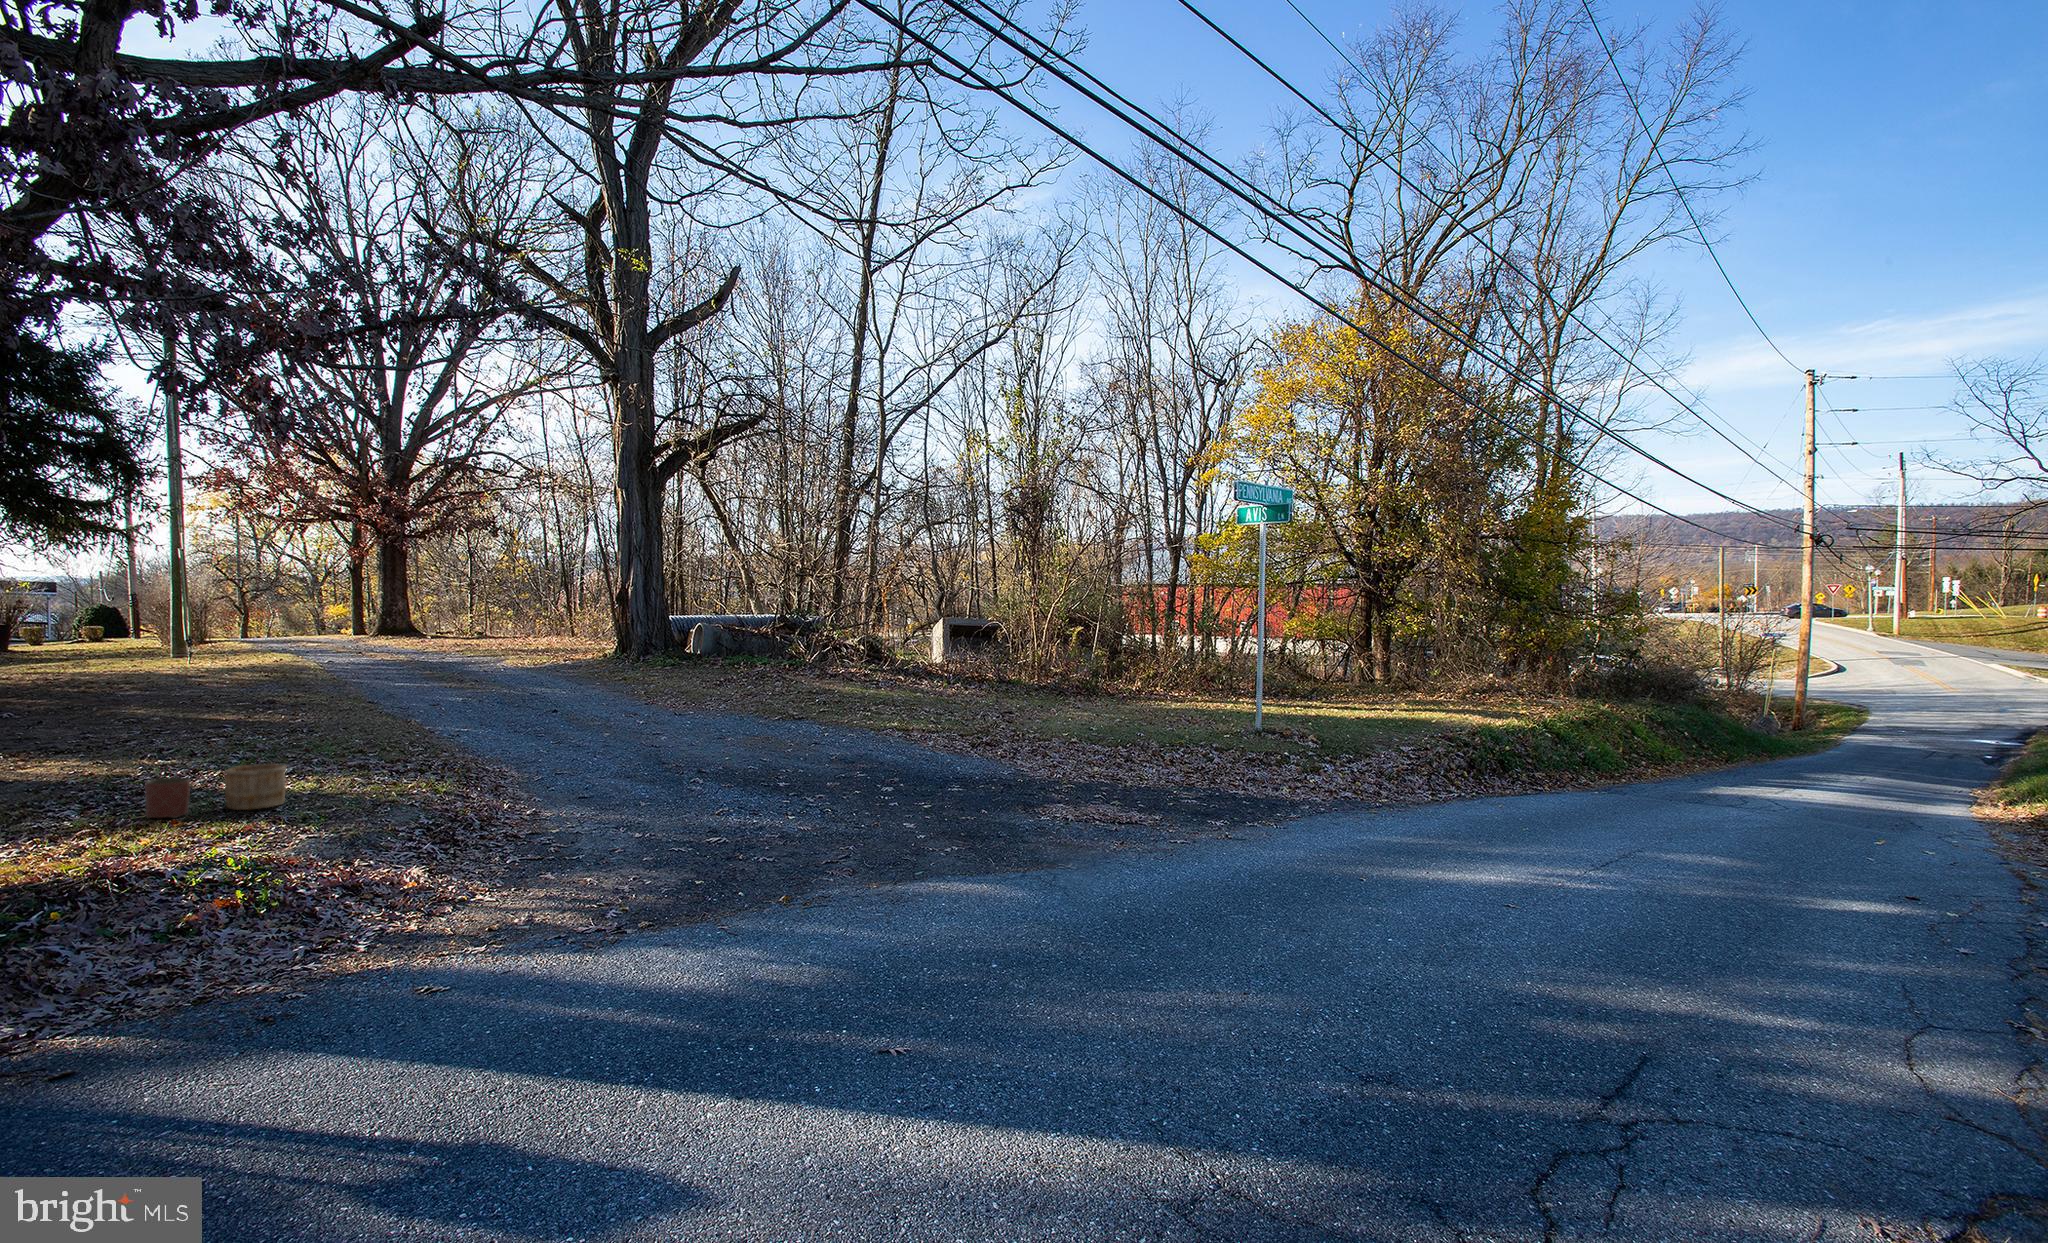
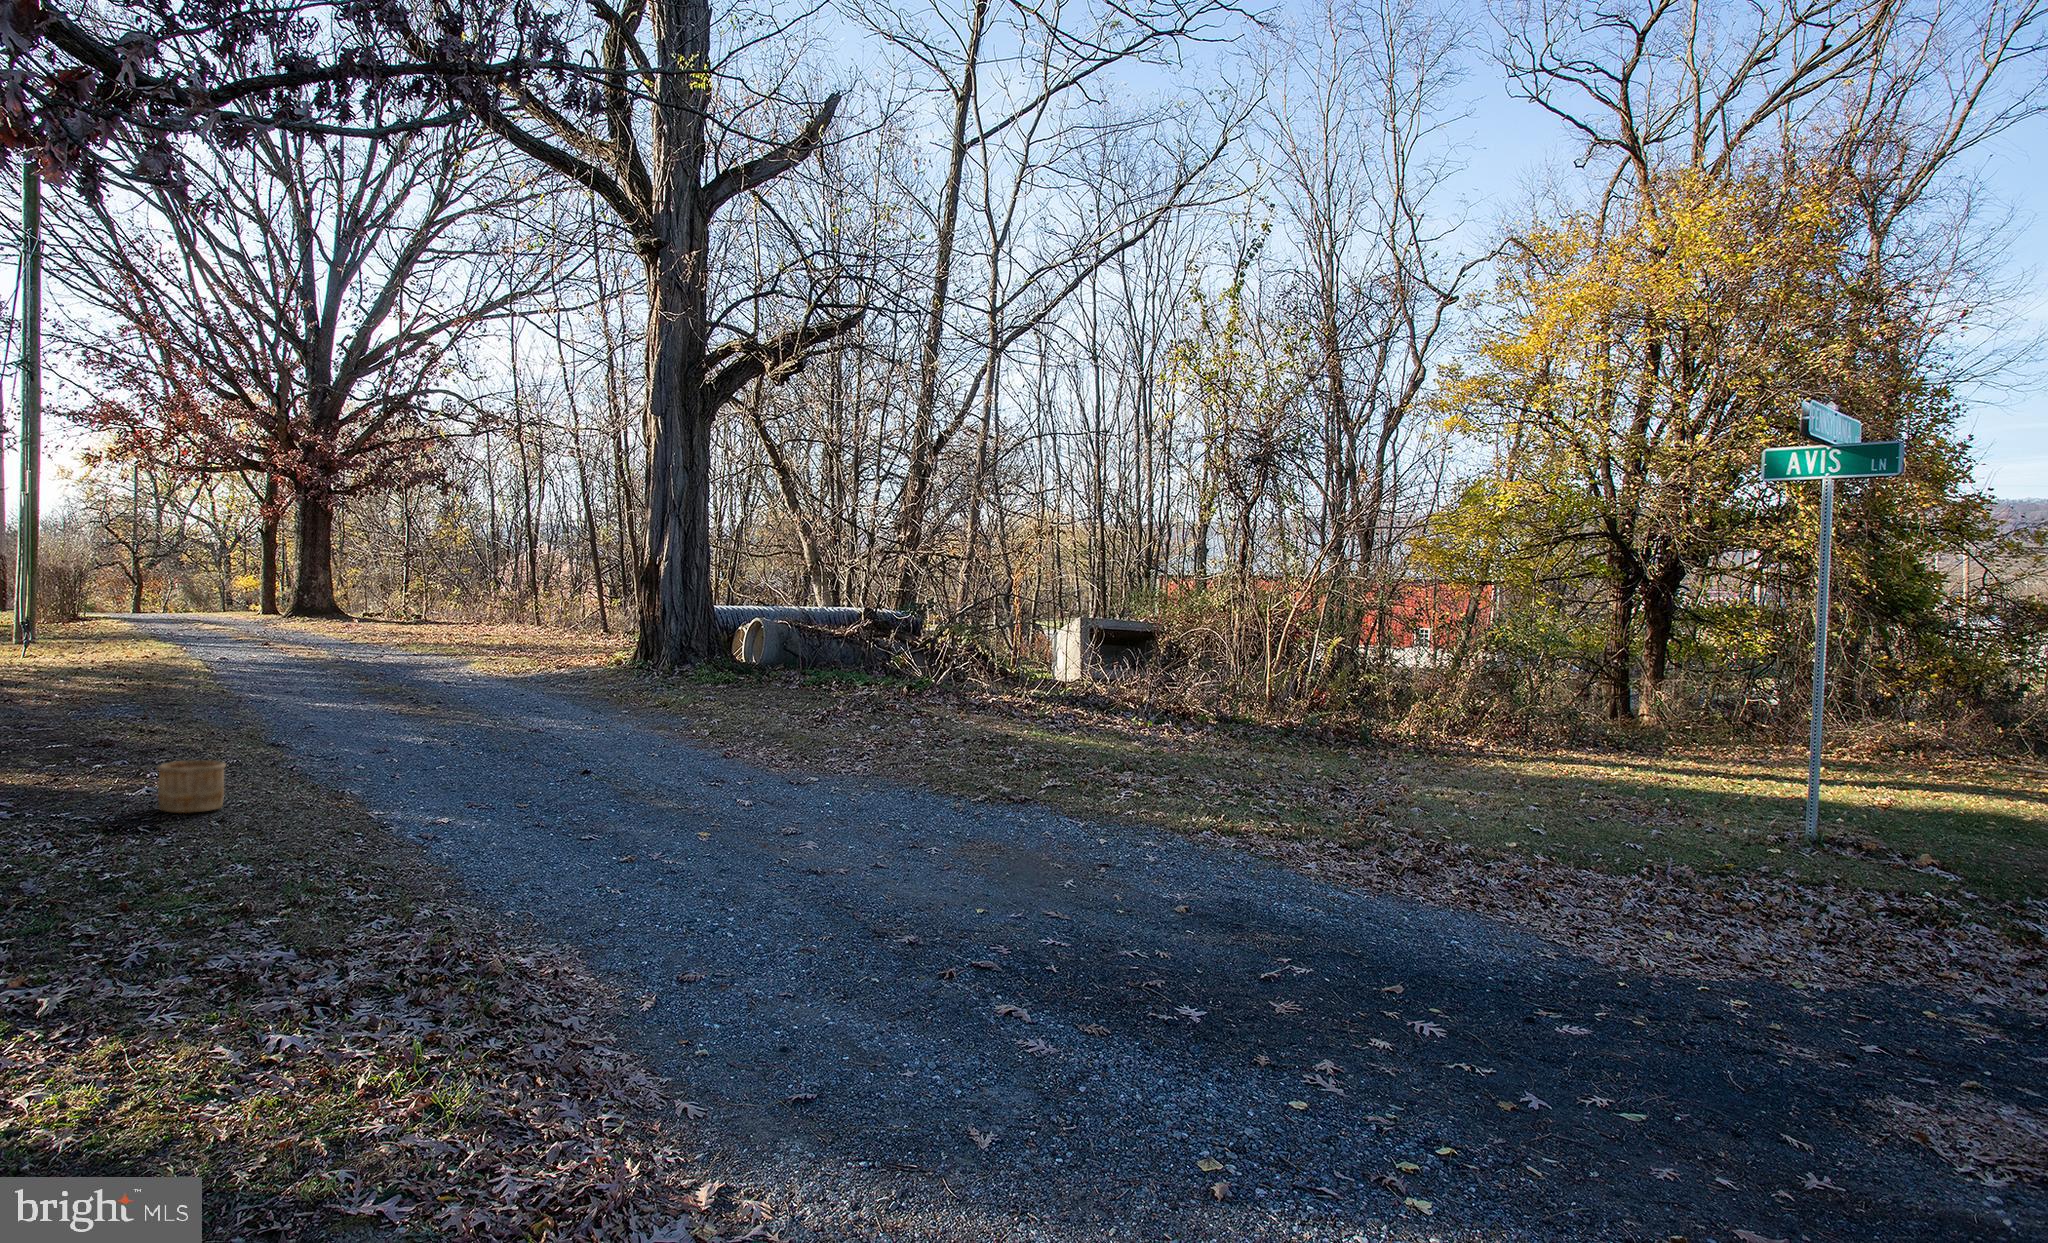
planter: present [145,778,191,818] -> none [73,772,122,819]

